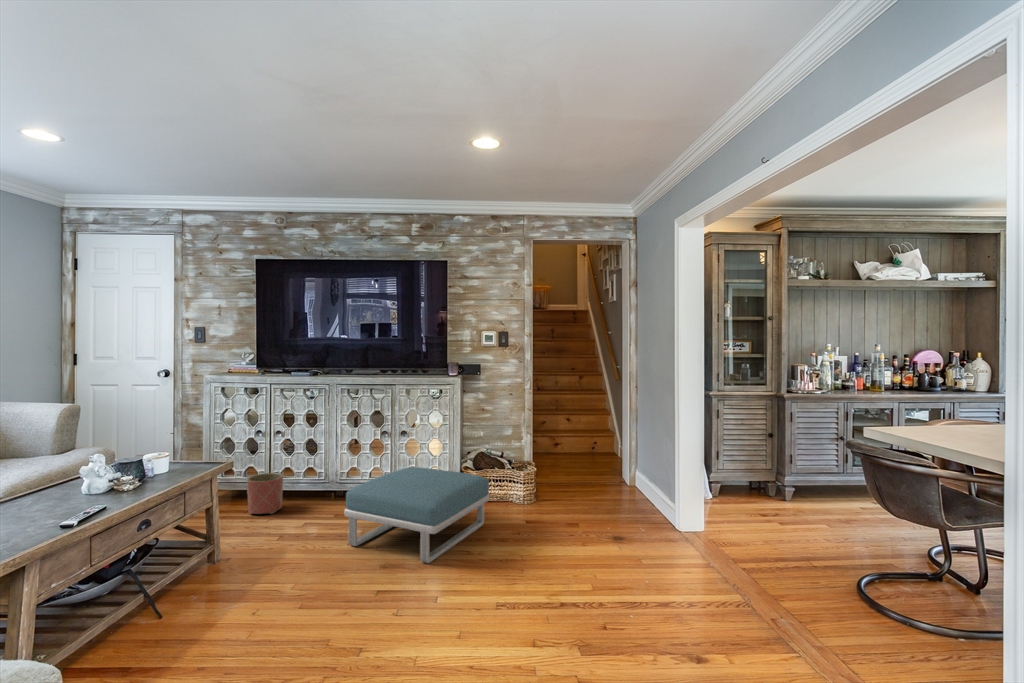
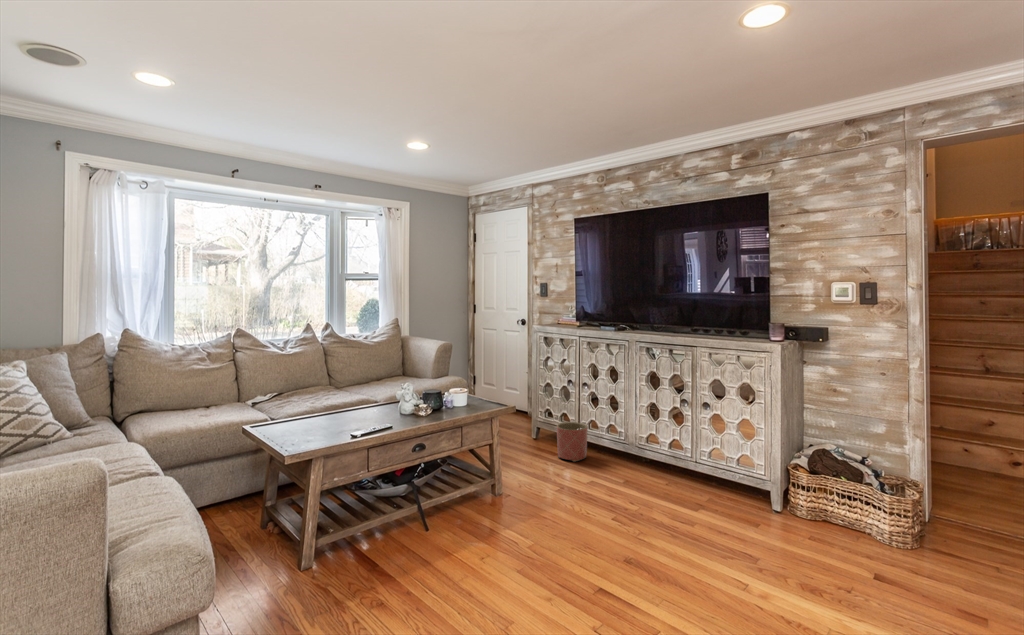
footstool: present [344,467,489,563] -> none [609,446,791,564]

